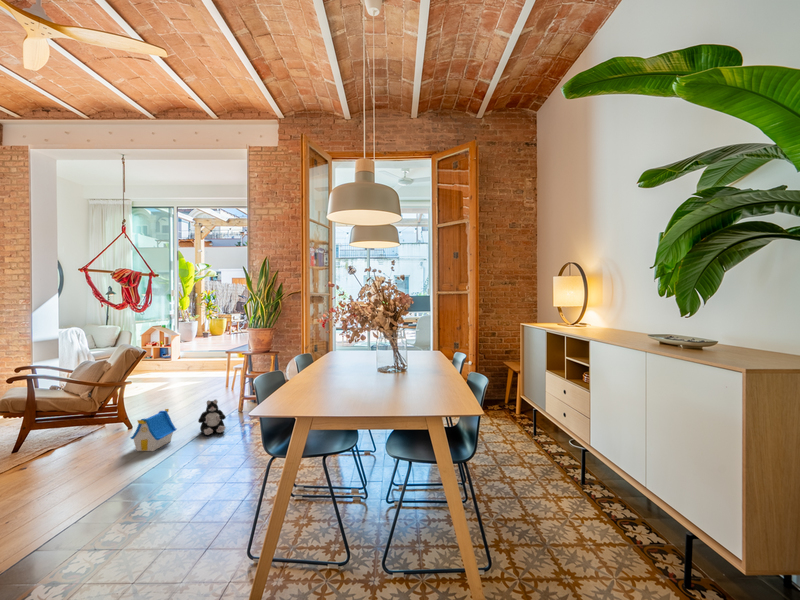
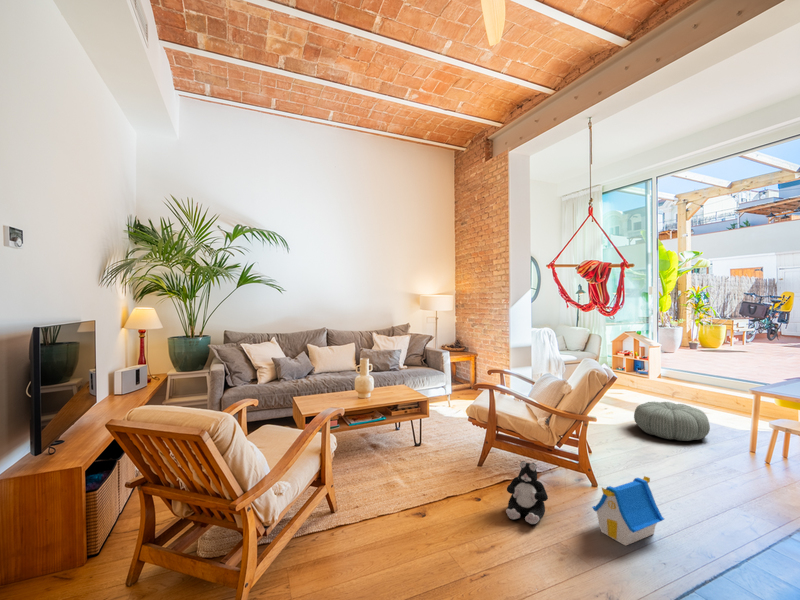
pouf: none [159,371,209,396] -> present [634,402,710,441]
plush toy: present [198,400,226,435] -> present [506,461,548,524]

